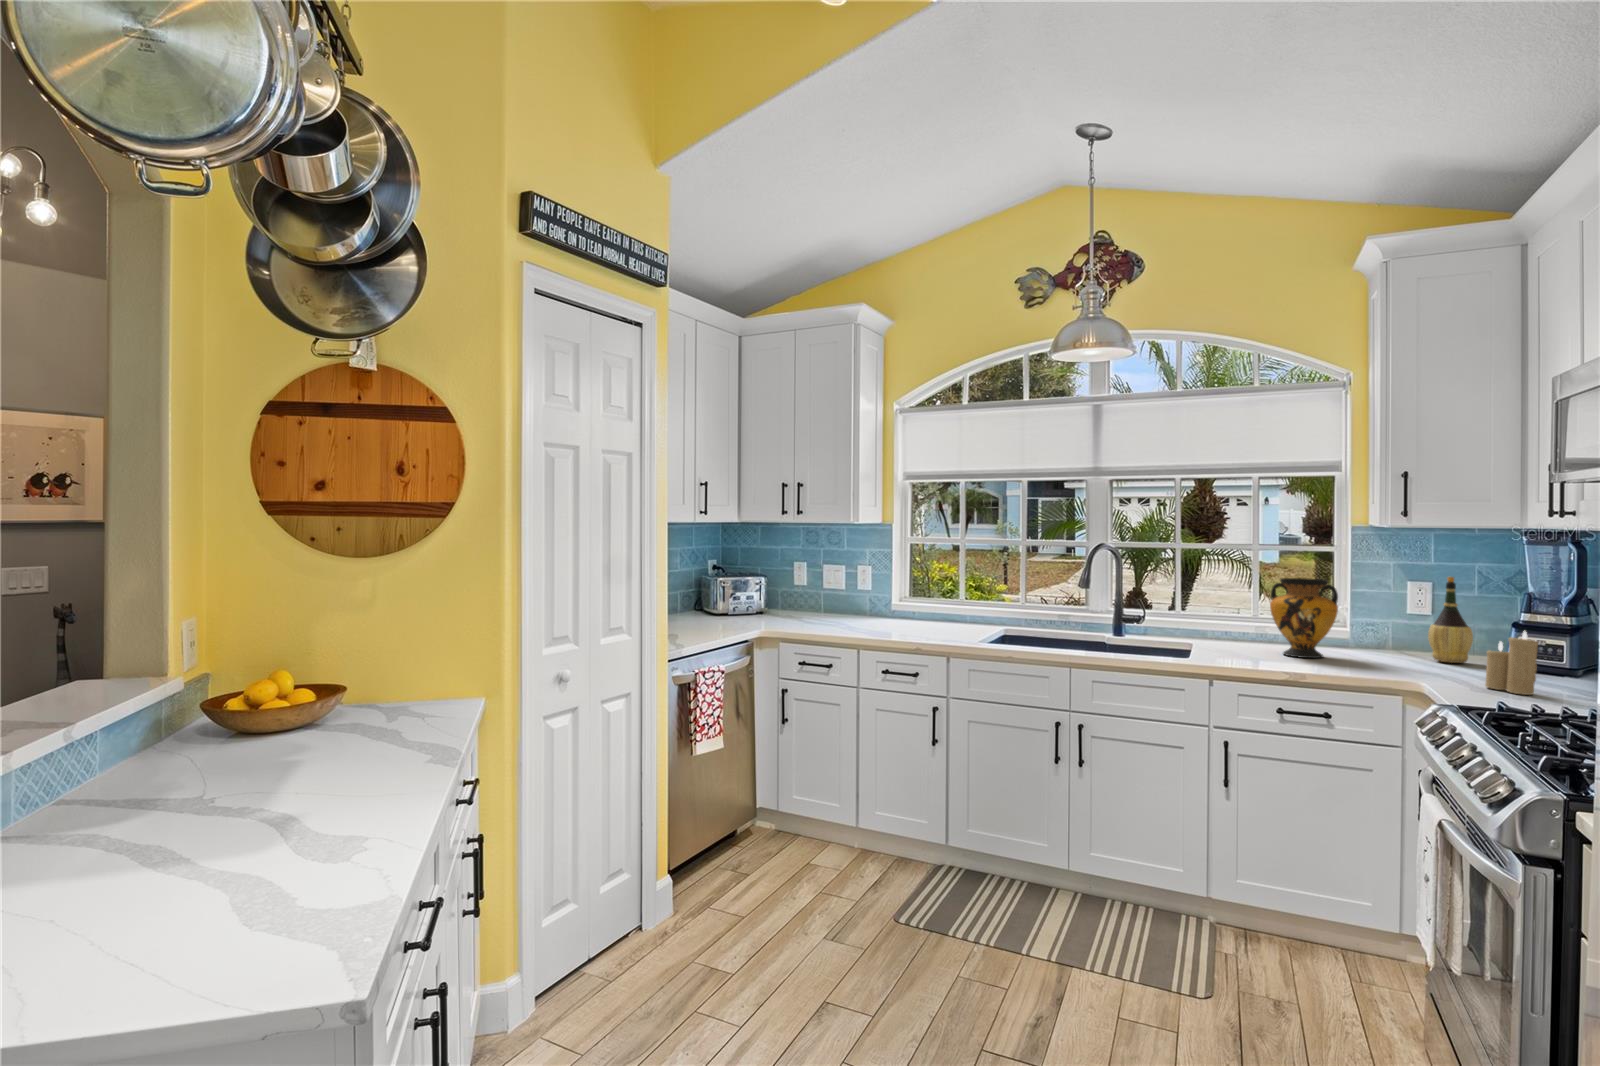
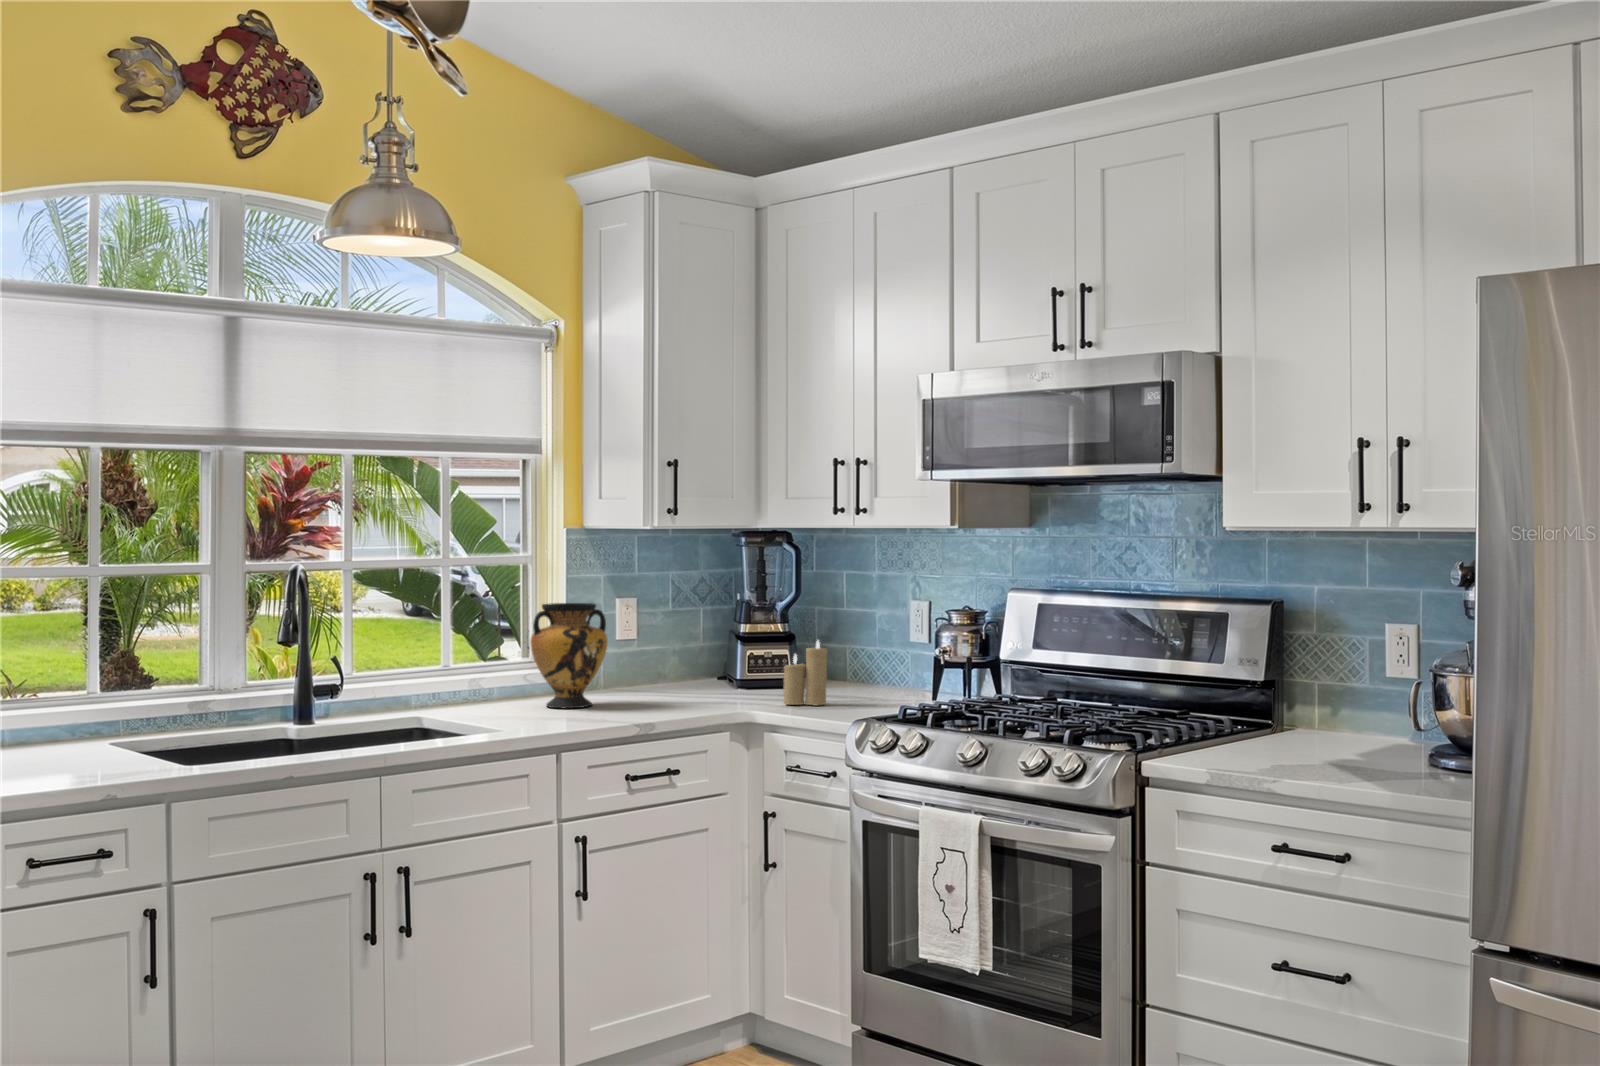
wine bottle: present [1428,577,1473,663] -> none [656,591,696,690]

